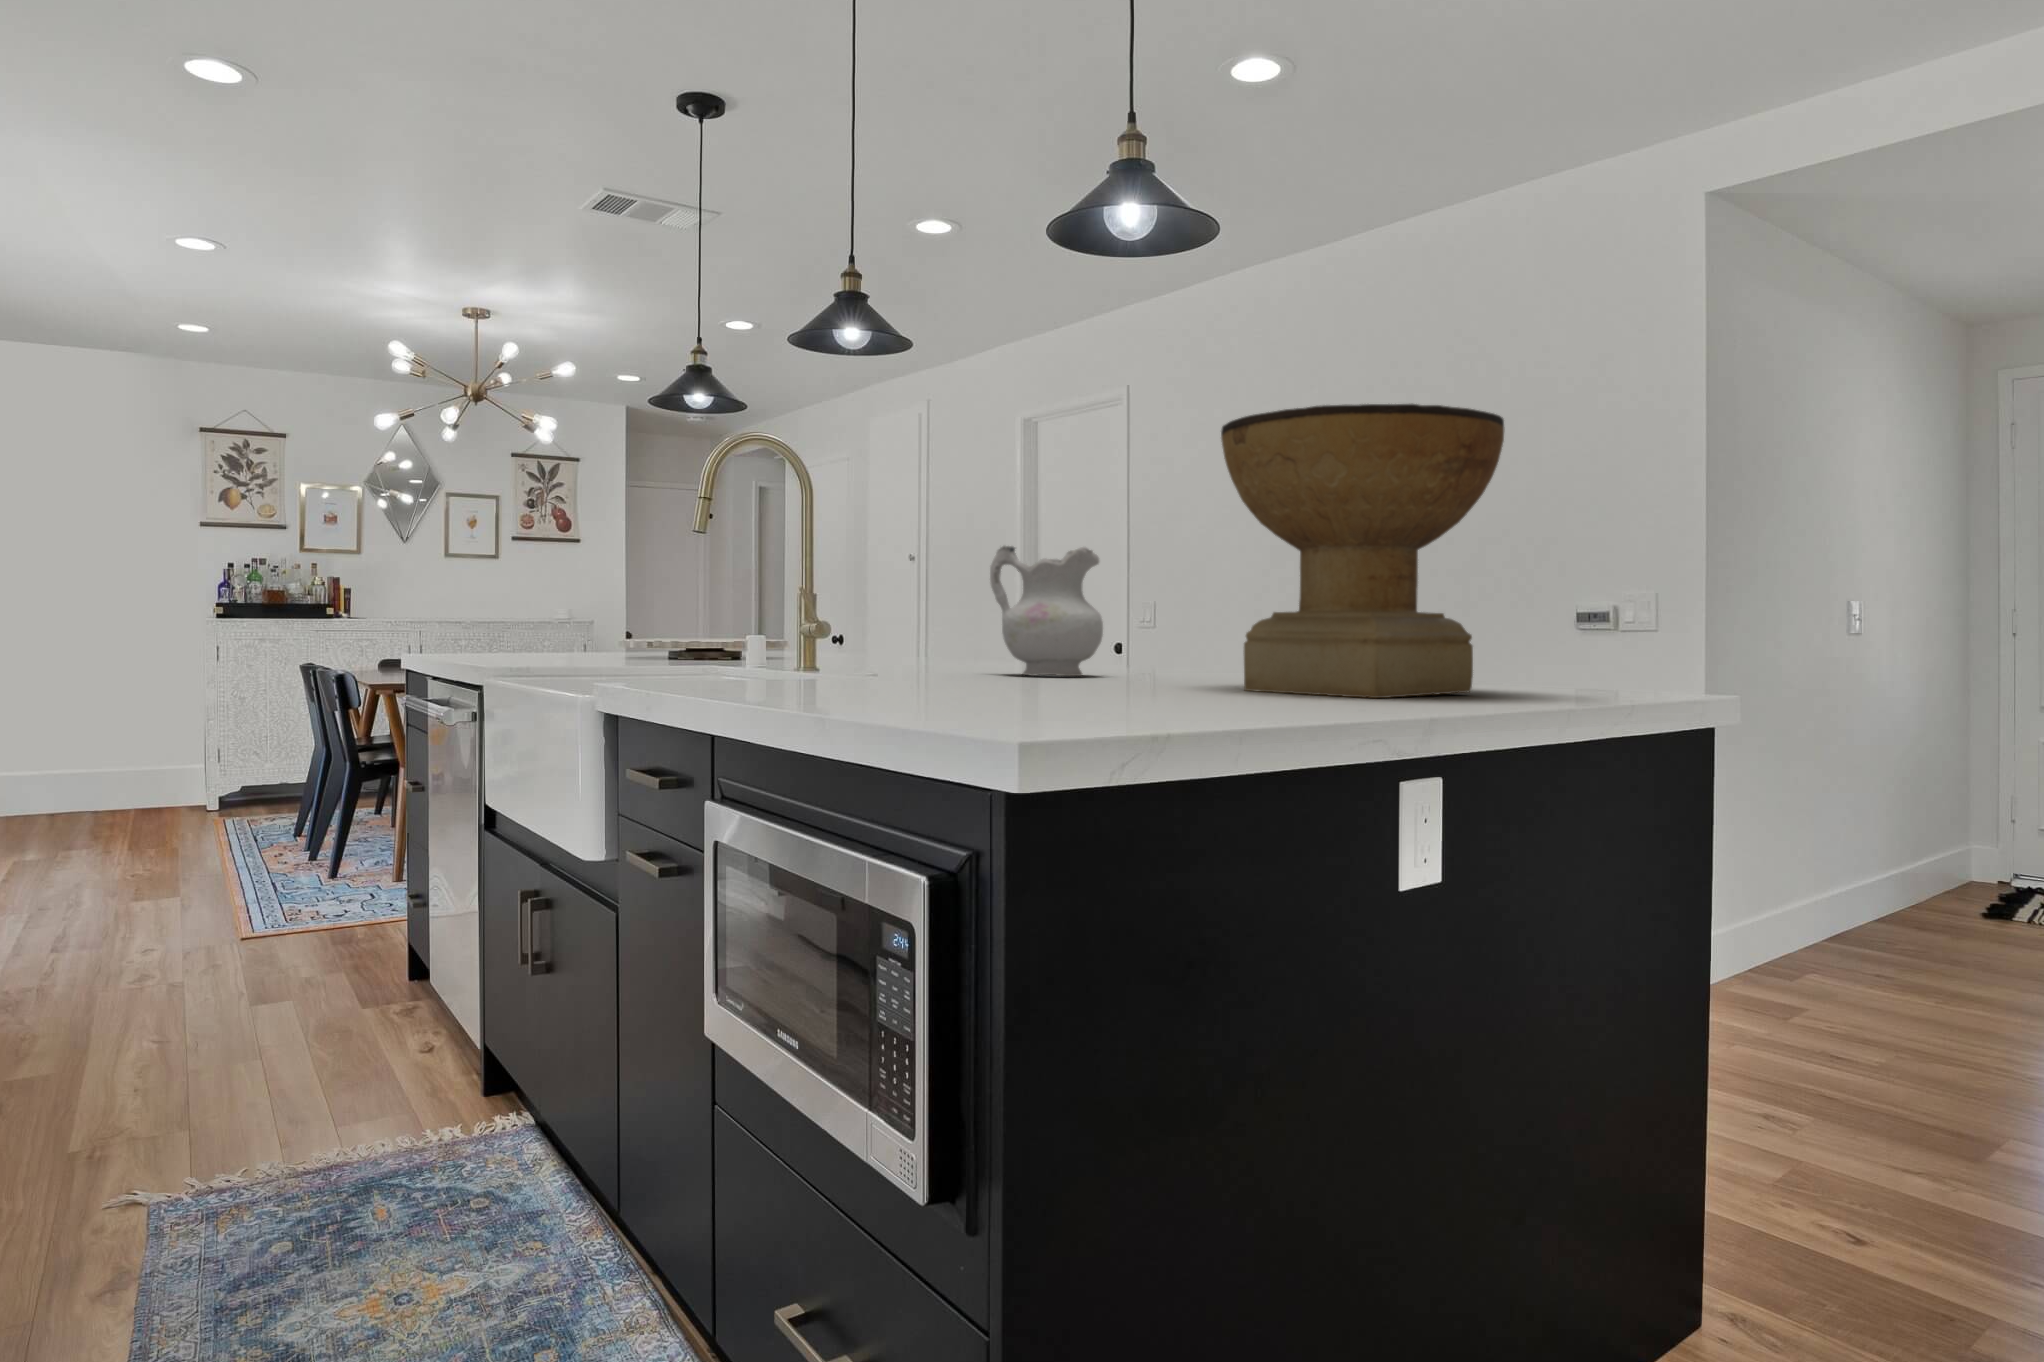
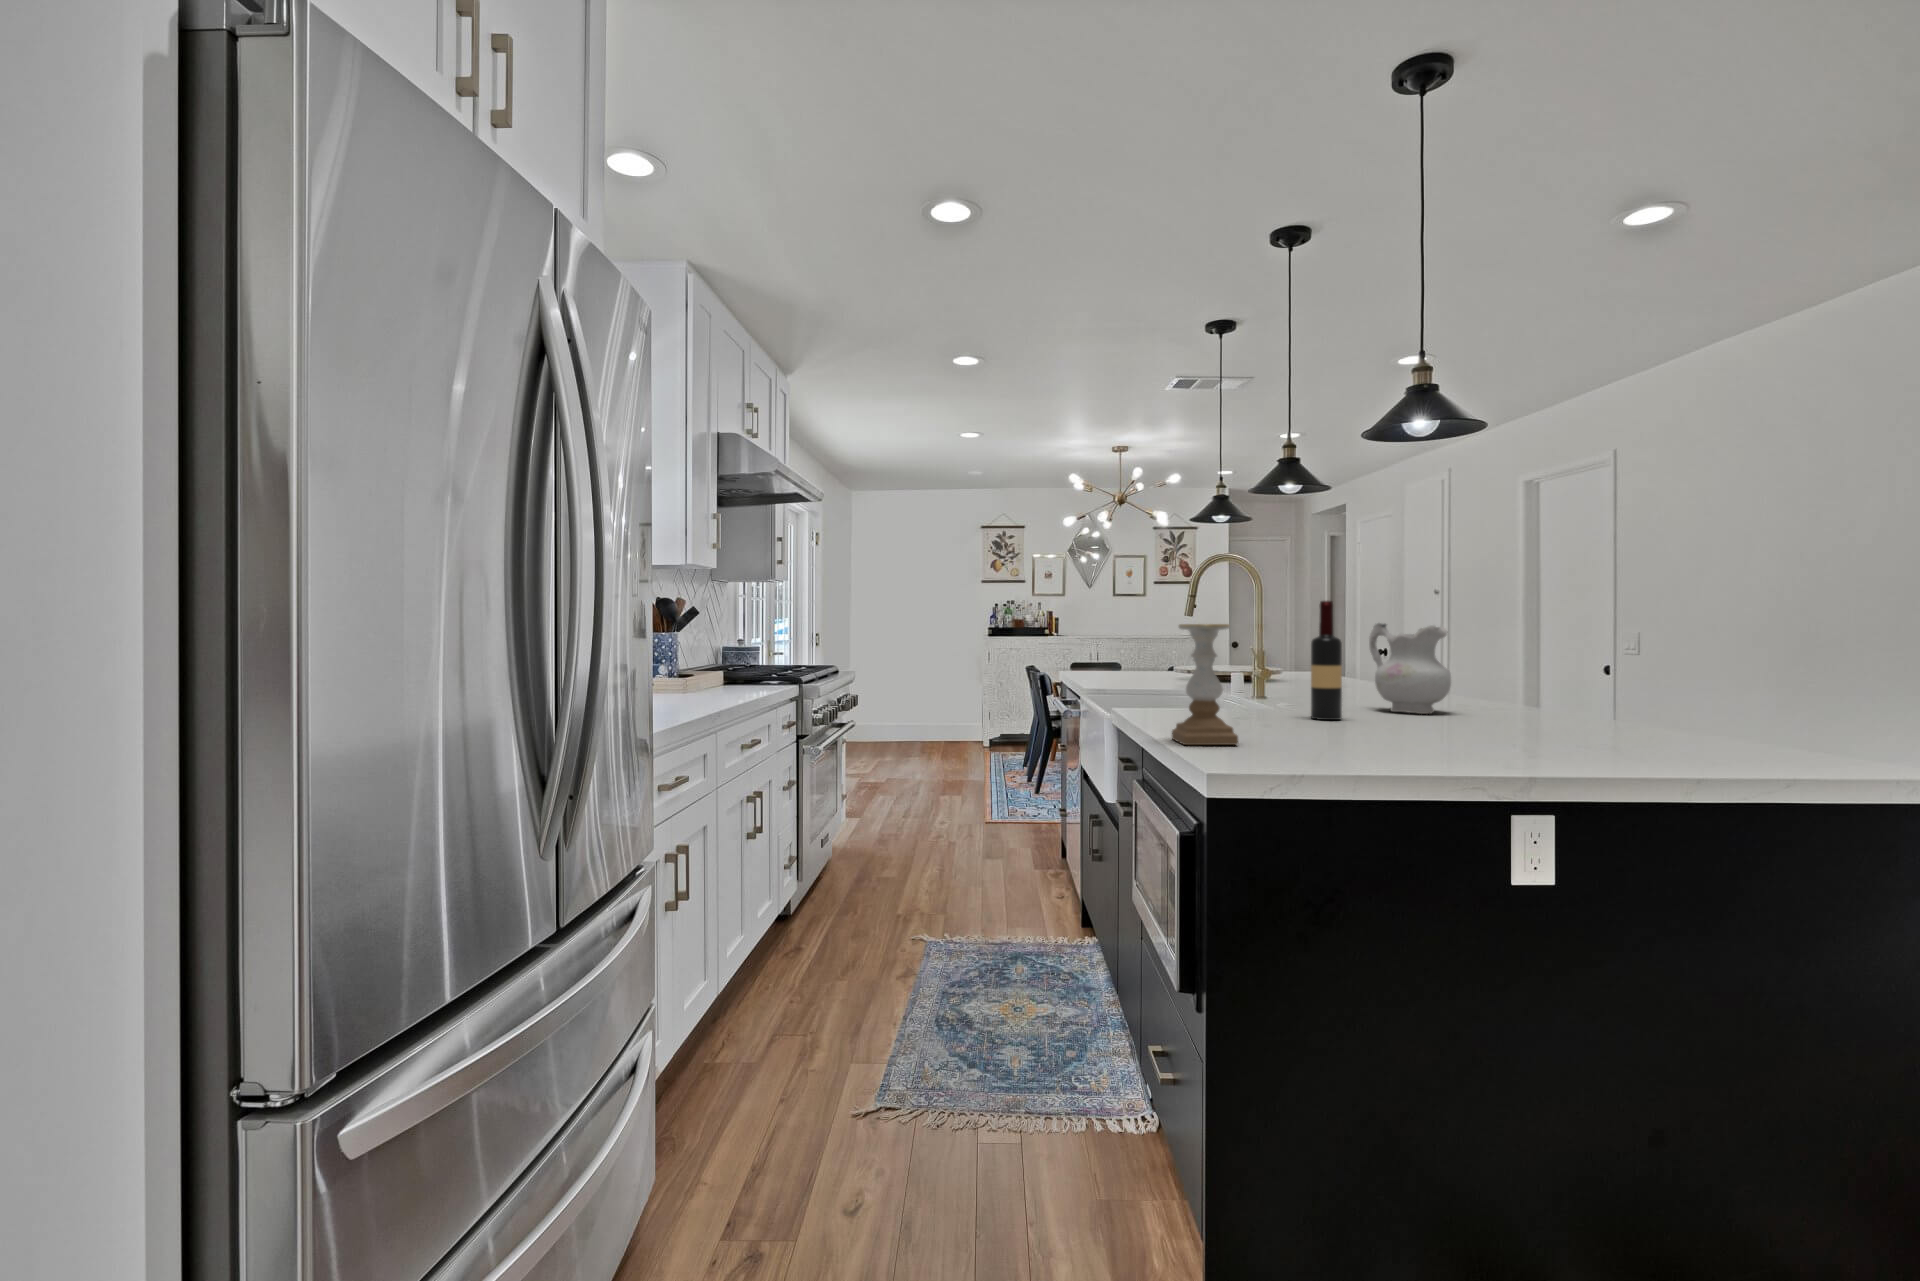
decorative bowl: present [1221,404,1504,698] -> none [1489,544,1732,752]
candle holder: none [819,480,954,710] -> present [1172,624,1238,745]
wine bottle: none [951,494,997,683] -> present [1311,601,1342,720]

